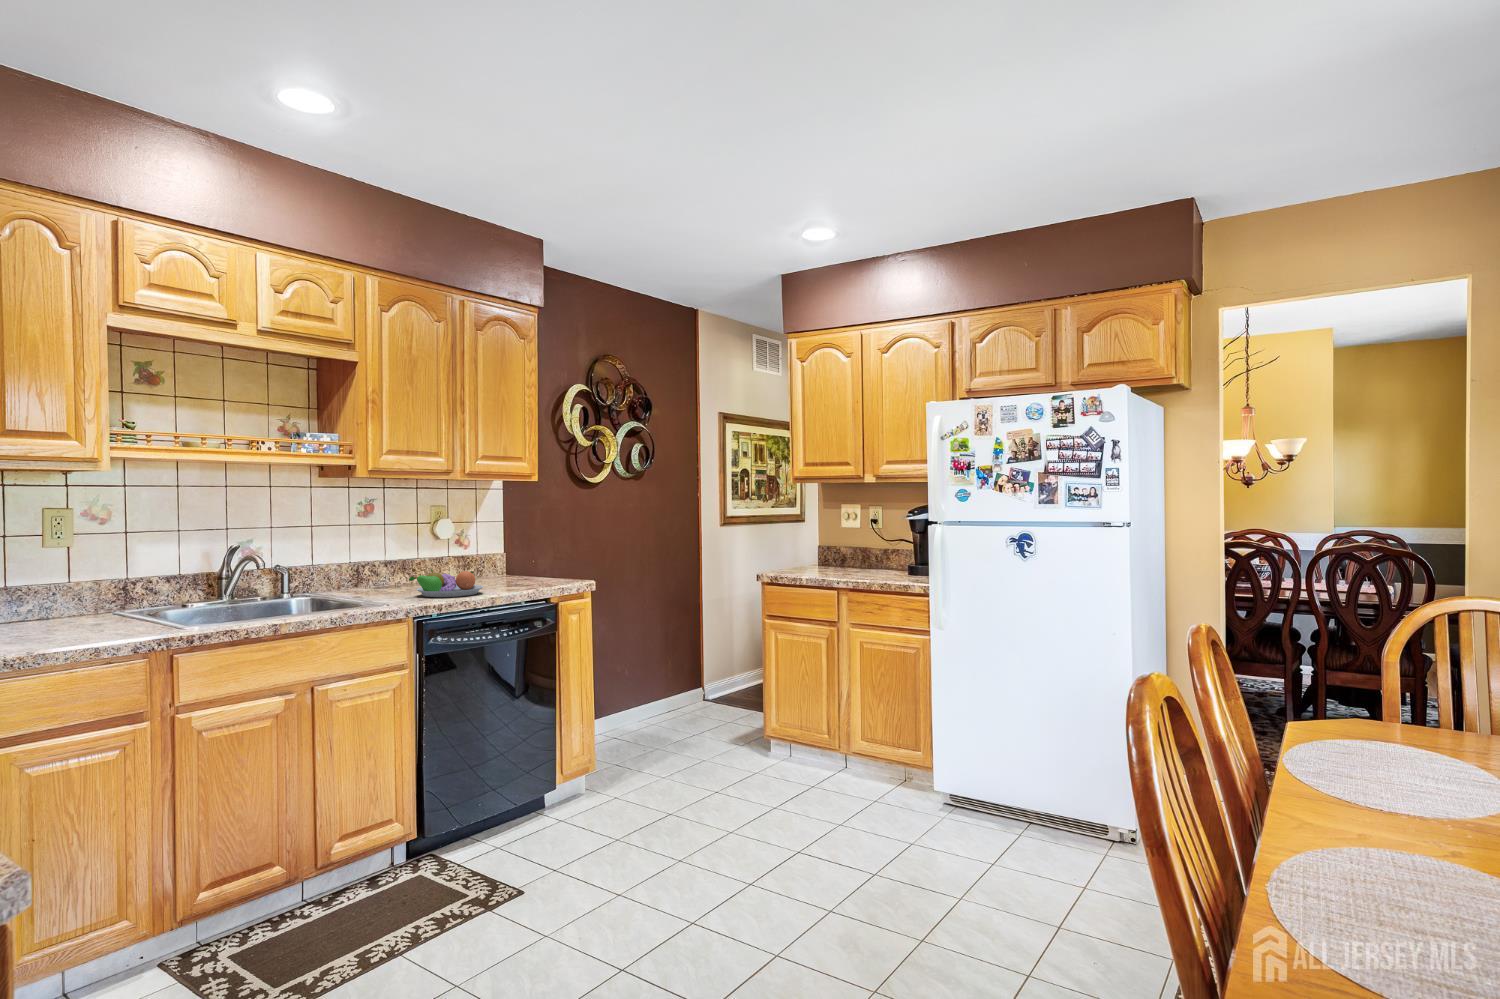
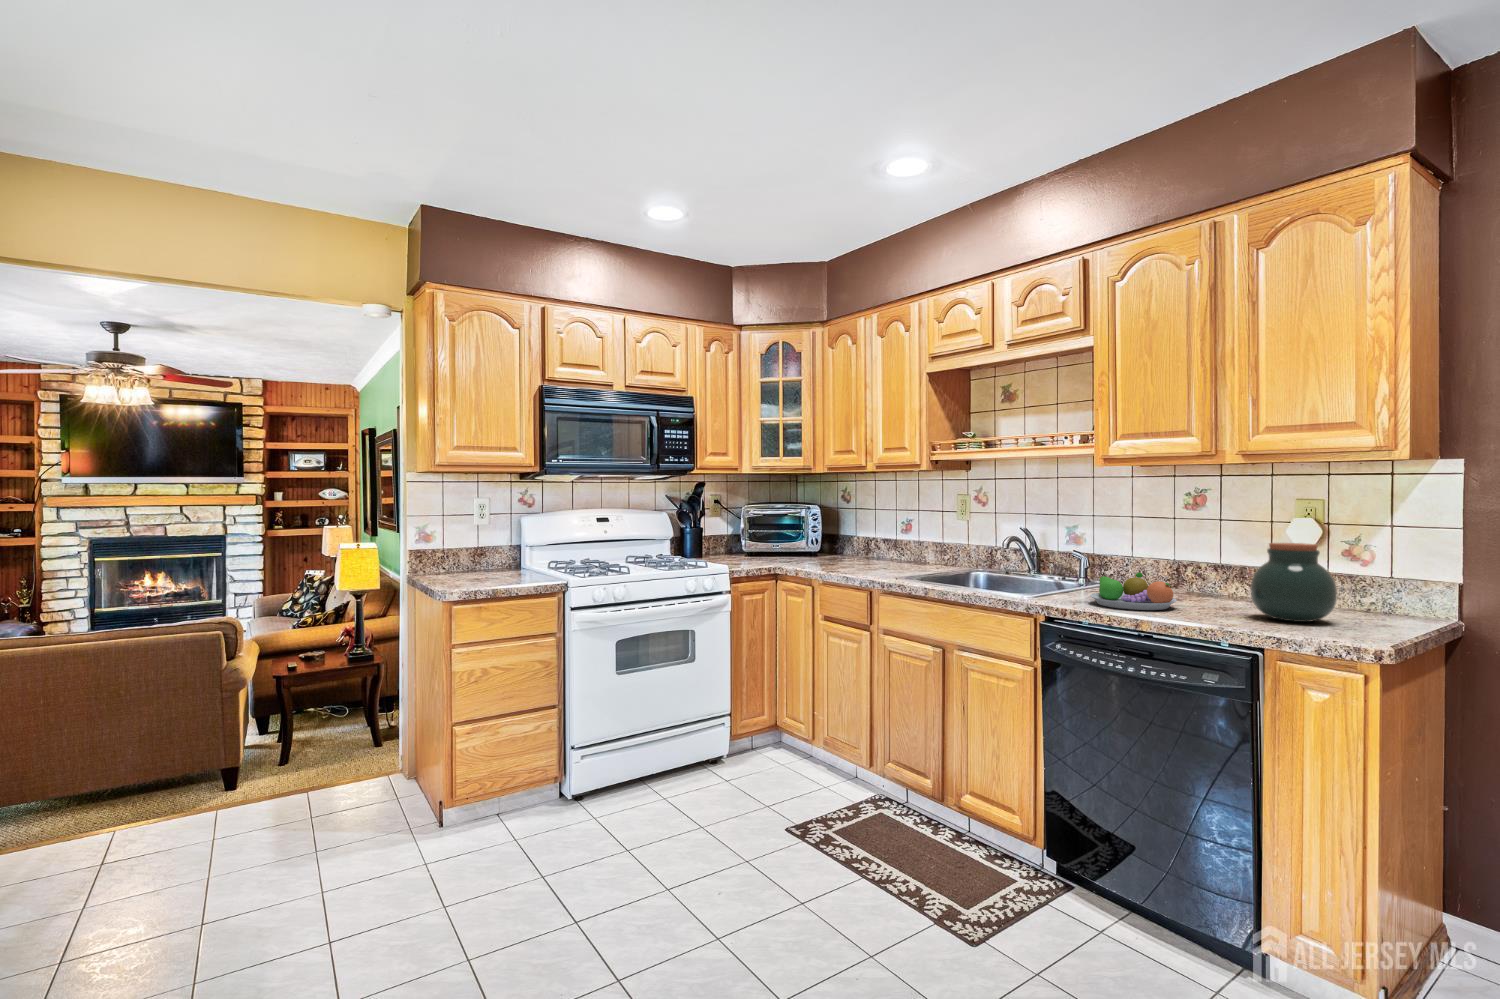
jar: none [487,534,534,585] -> present [1251,543,1337,622]

